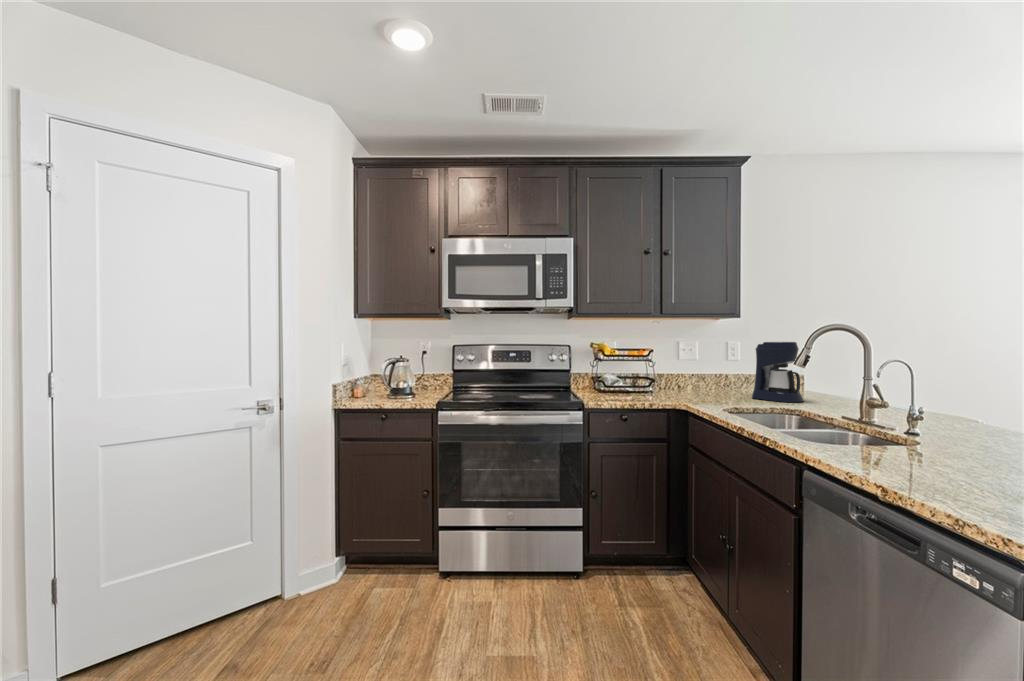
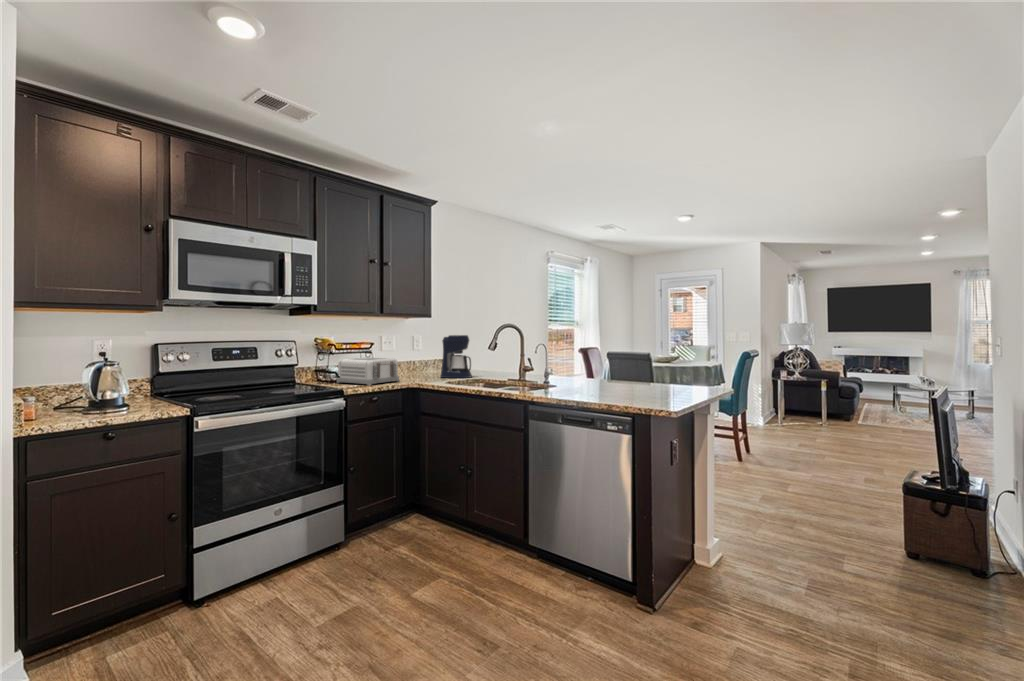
toaster: none [616,366,685,399] -> present [337,357,399,385]

